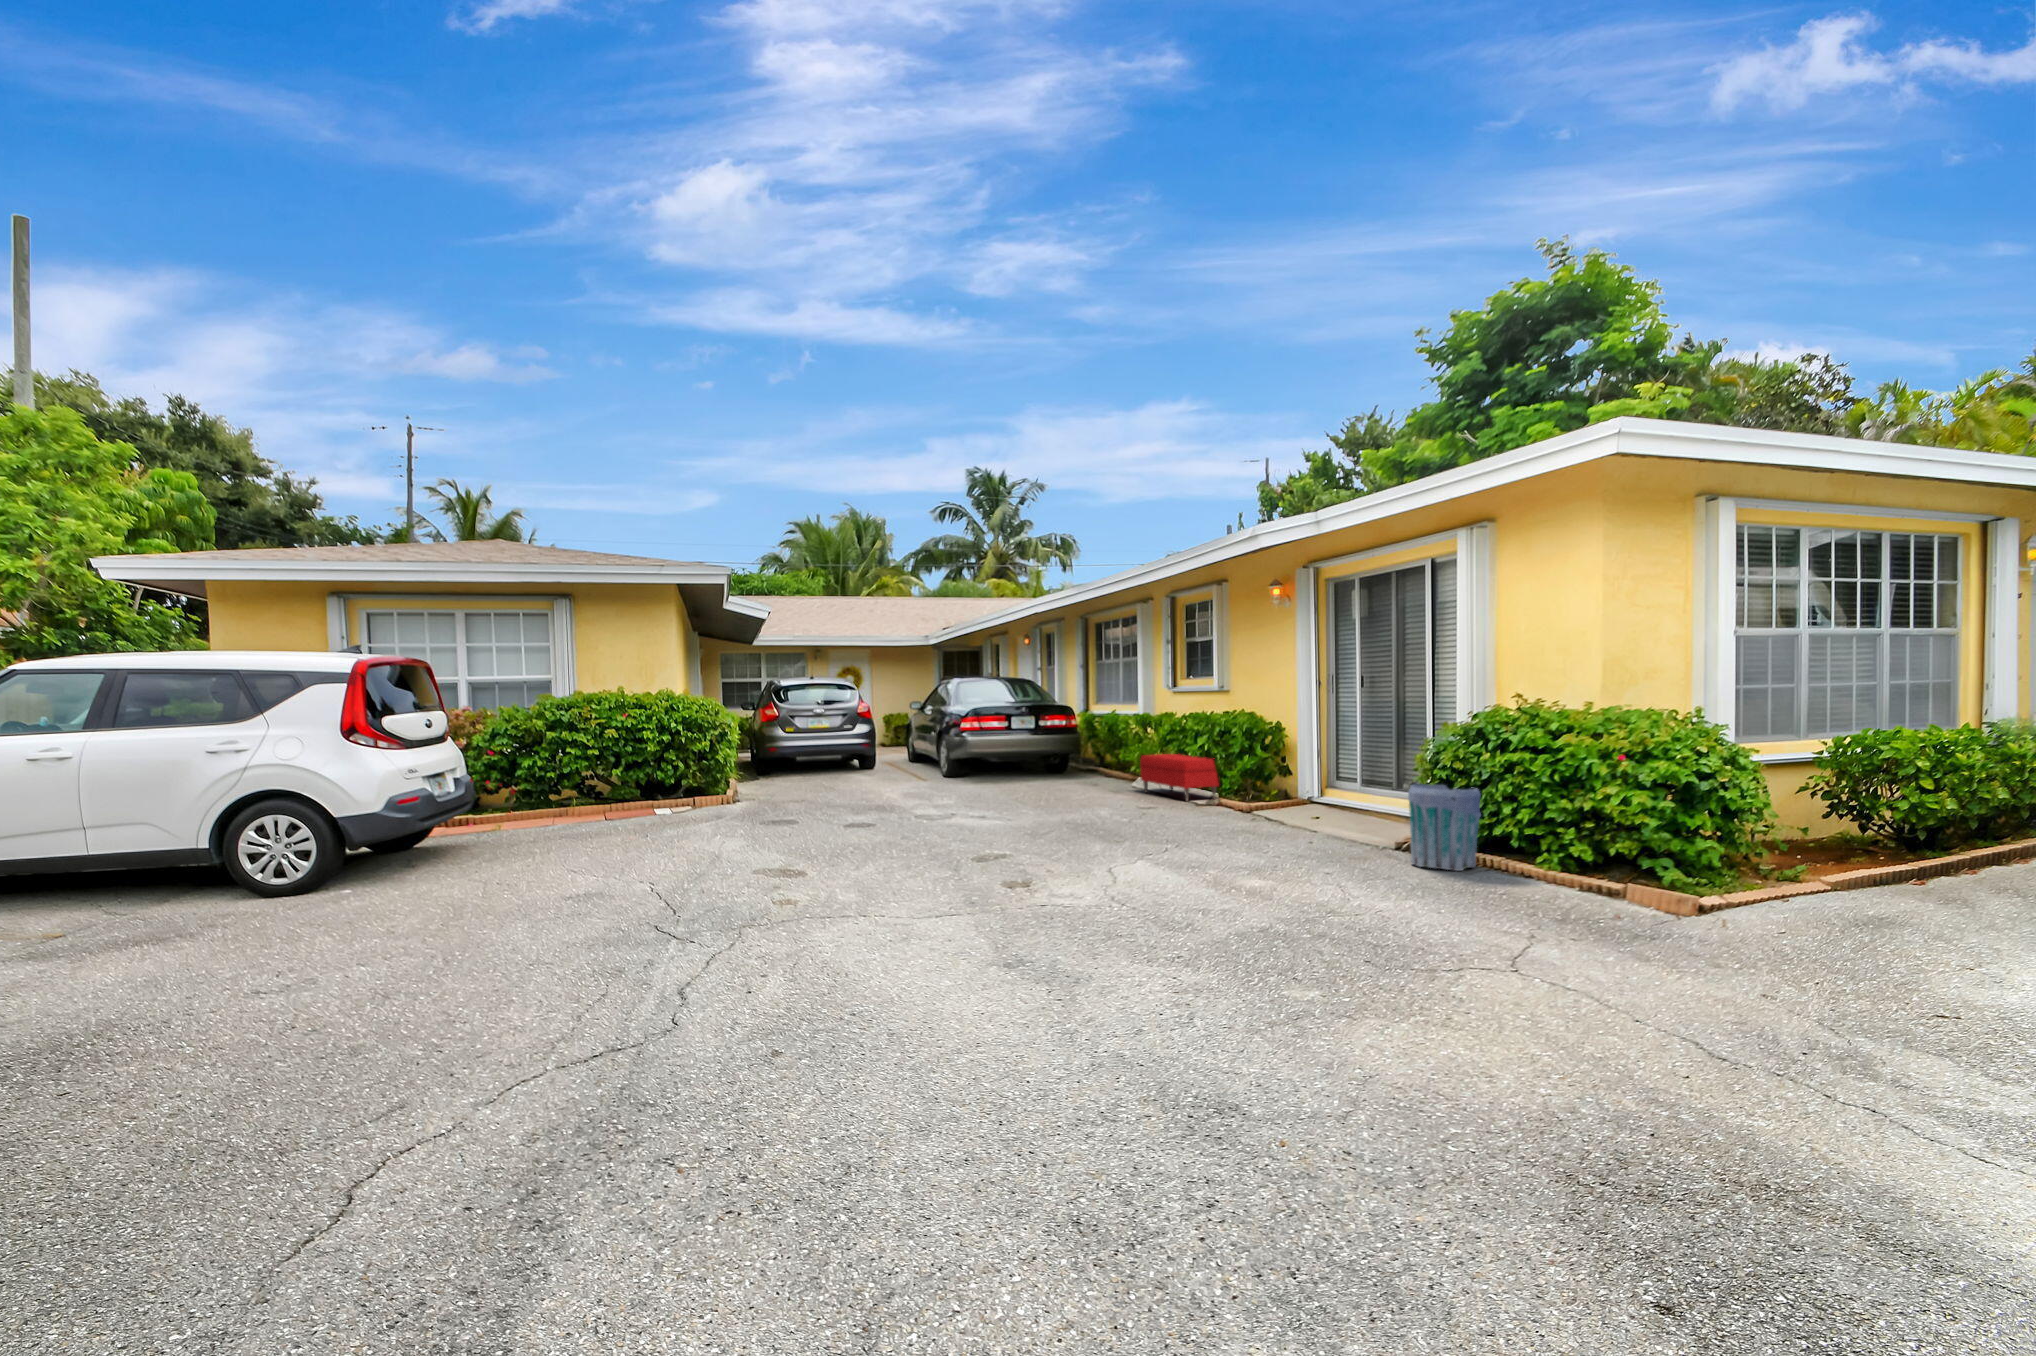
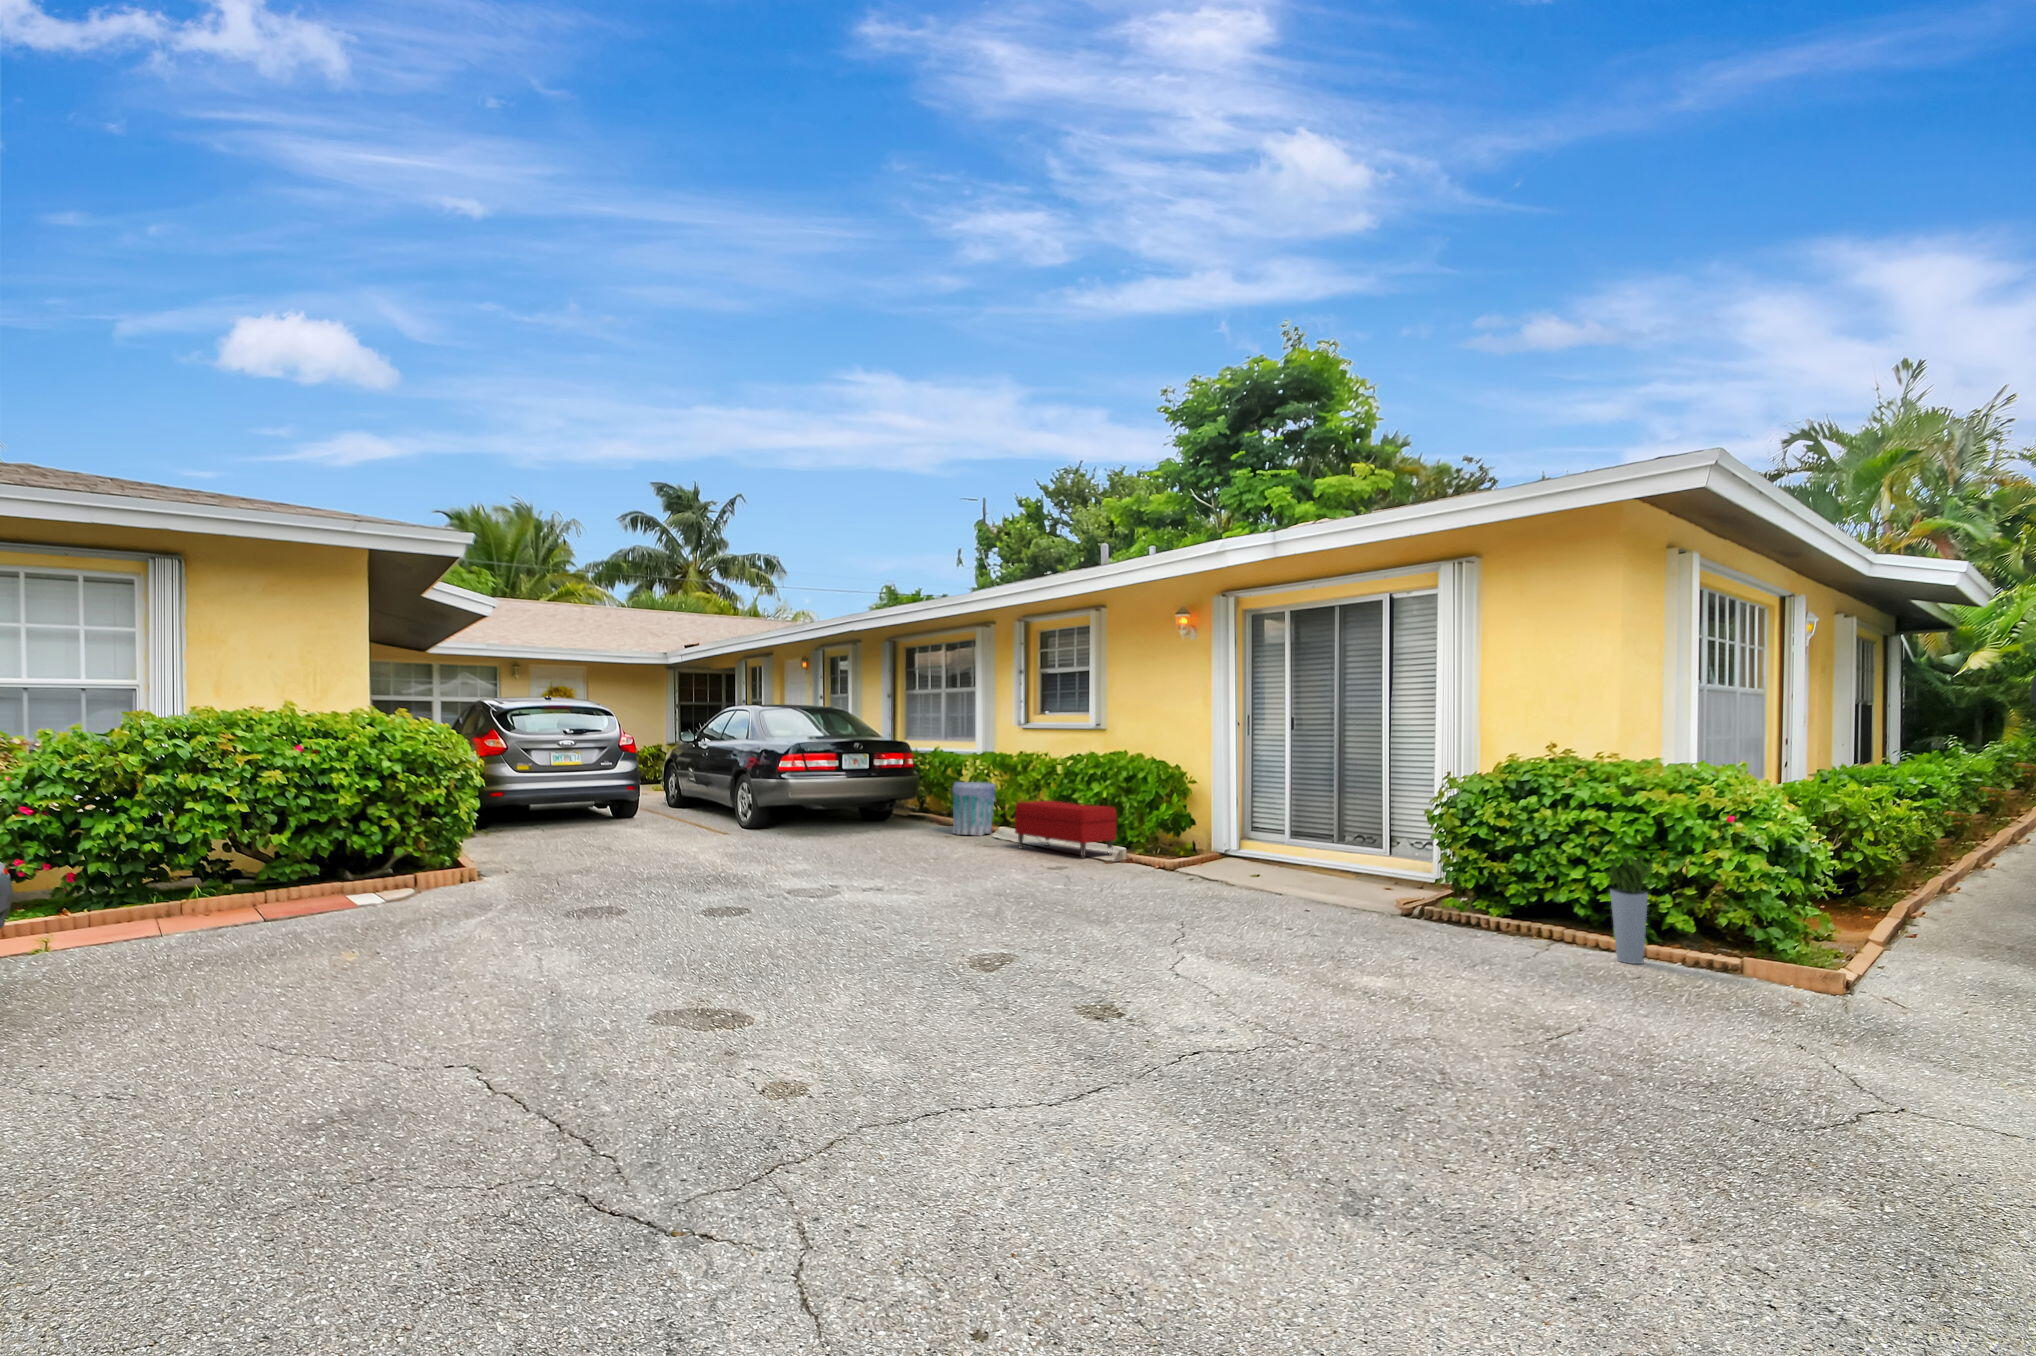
trash can: present [1408,784,1481,871] -> present [952,782,995,836]
planter: none [1514,790,1567,885] -> present [1607,853,1654,964]

